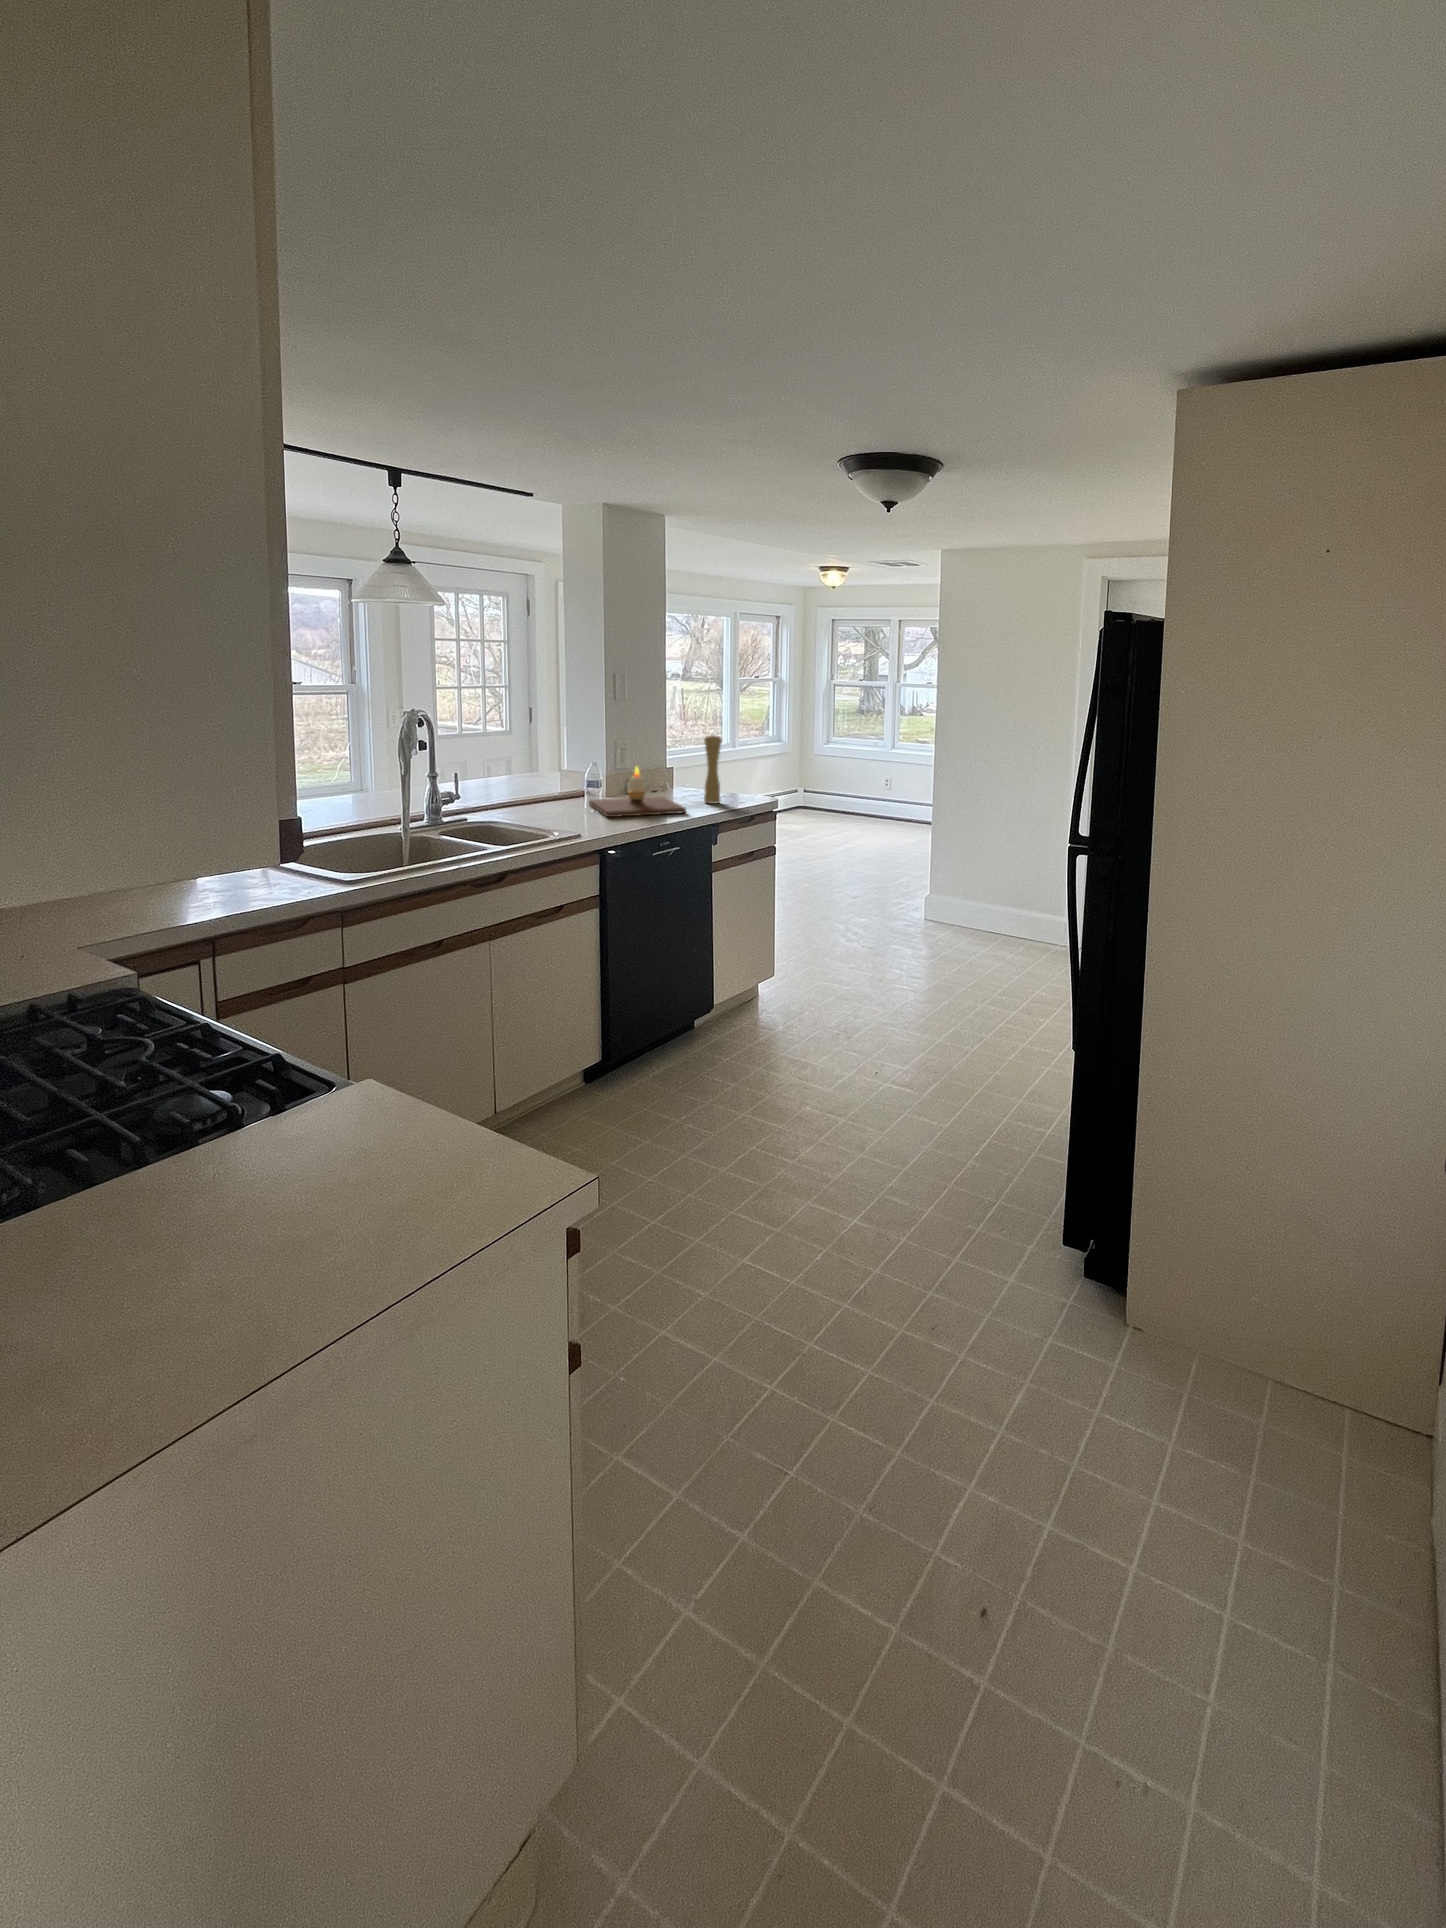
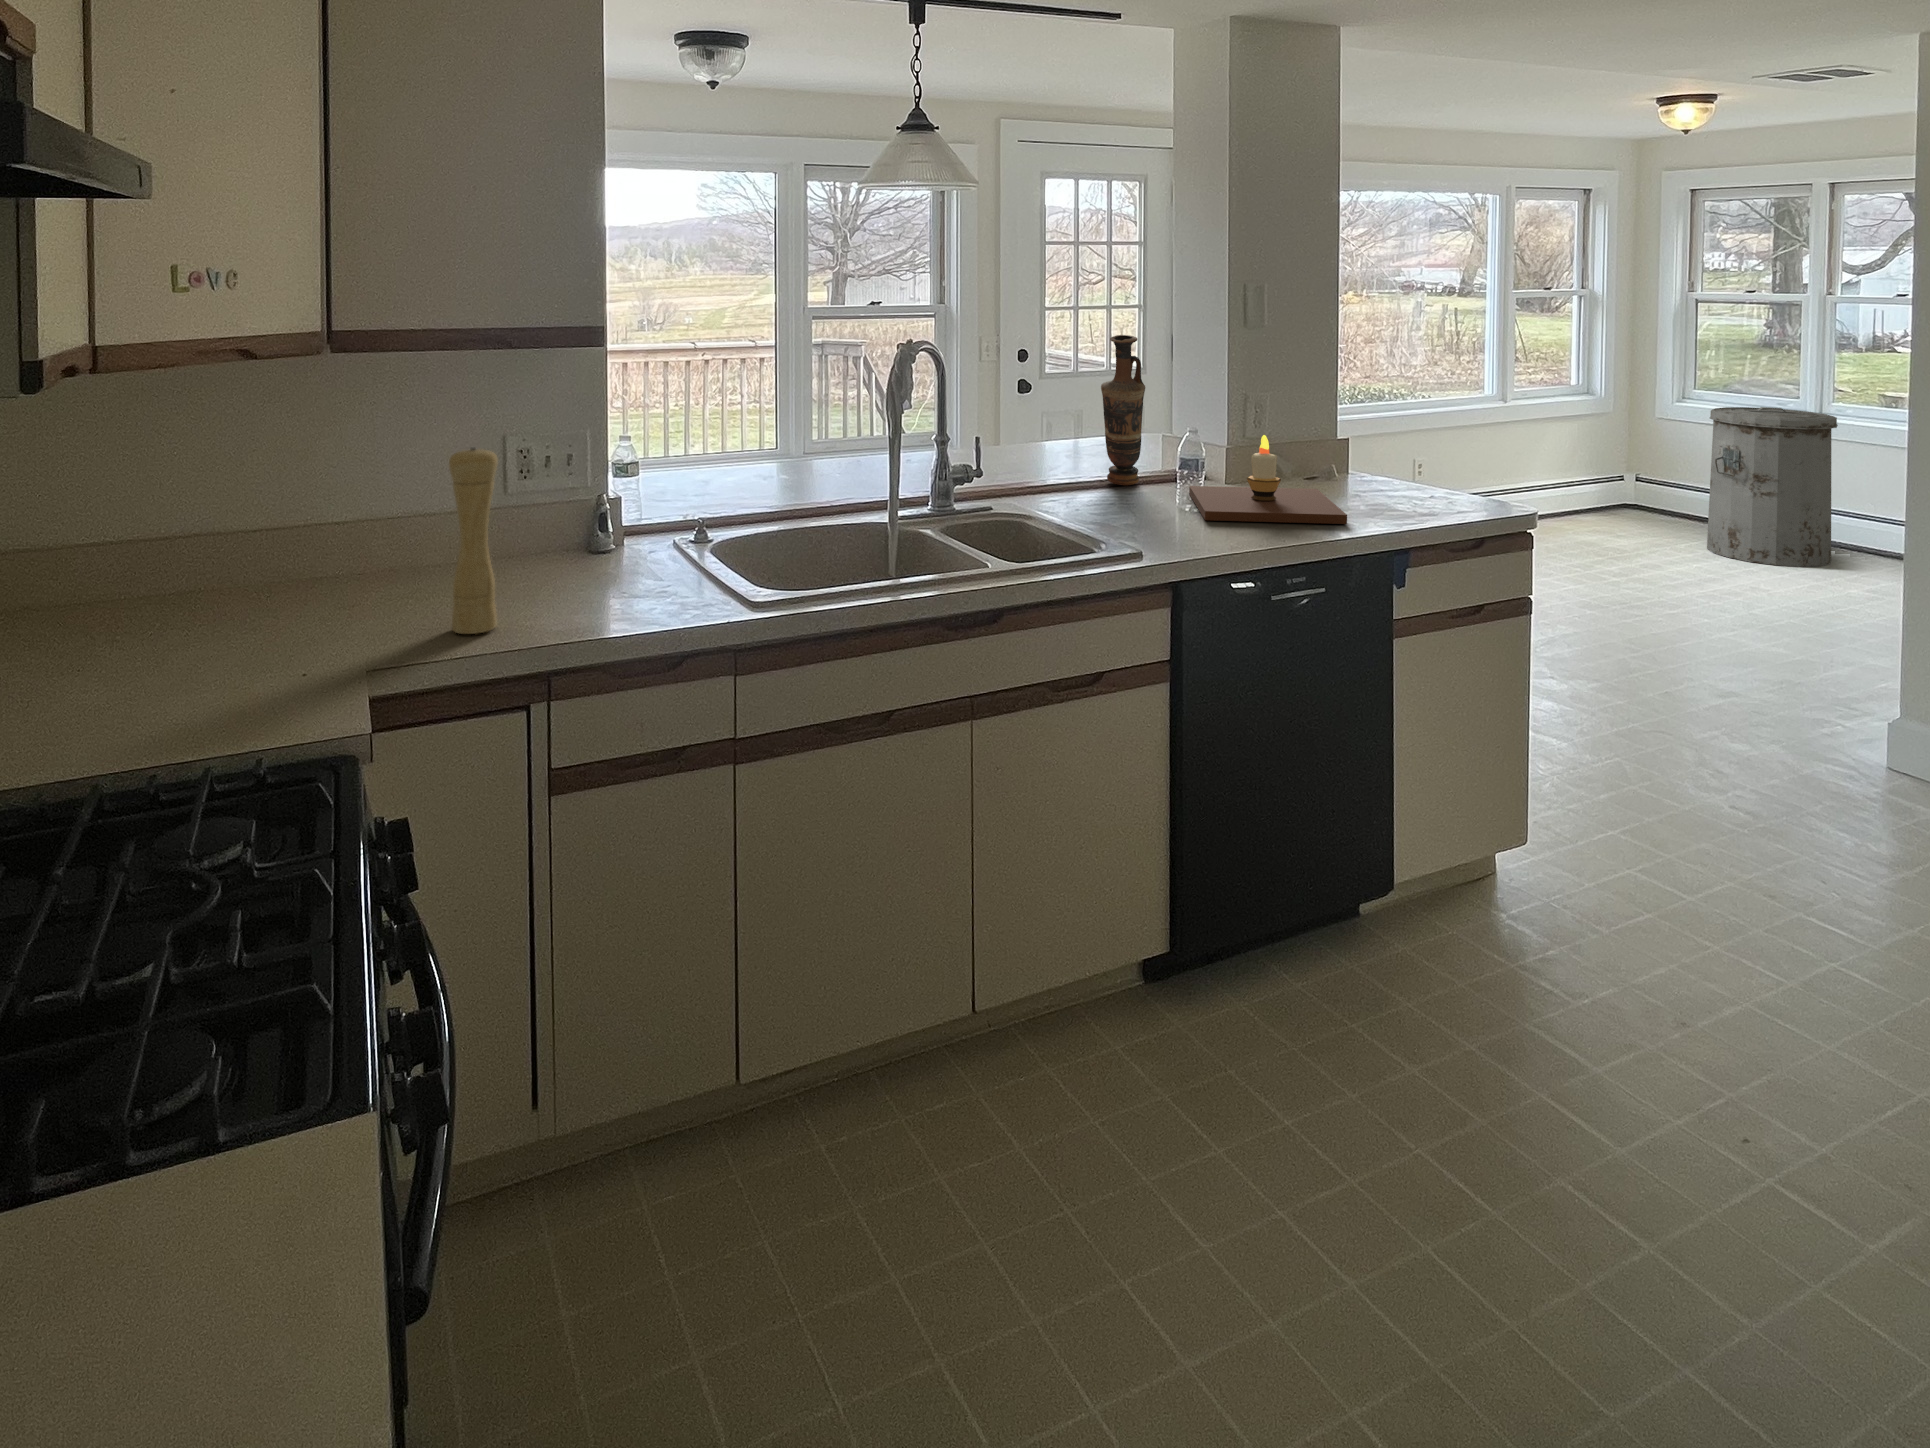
vase: none [528,707,558,803] -> present [1101,335,1145,485]
pepper mill: present [704,735,722,804] -> present [449,447,498,634]
trash can: none [841,746,901,831] -> present [1707,407,1838,567]

